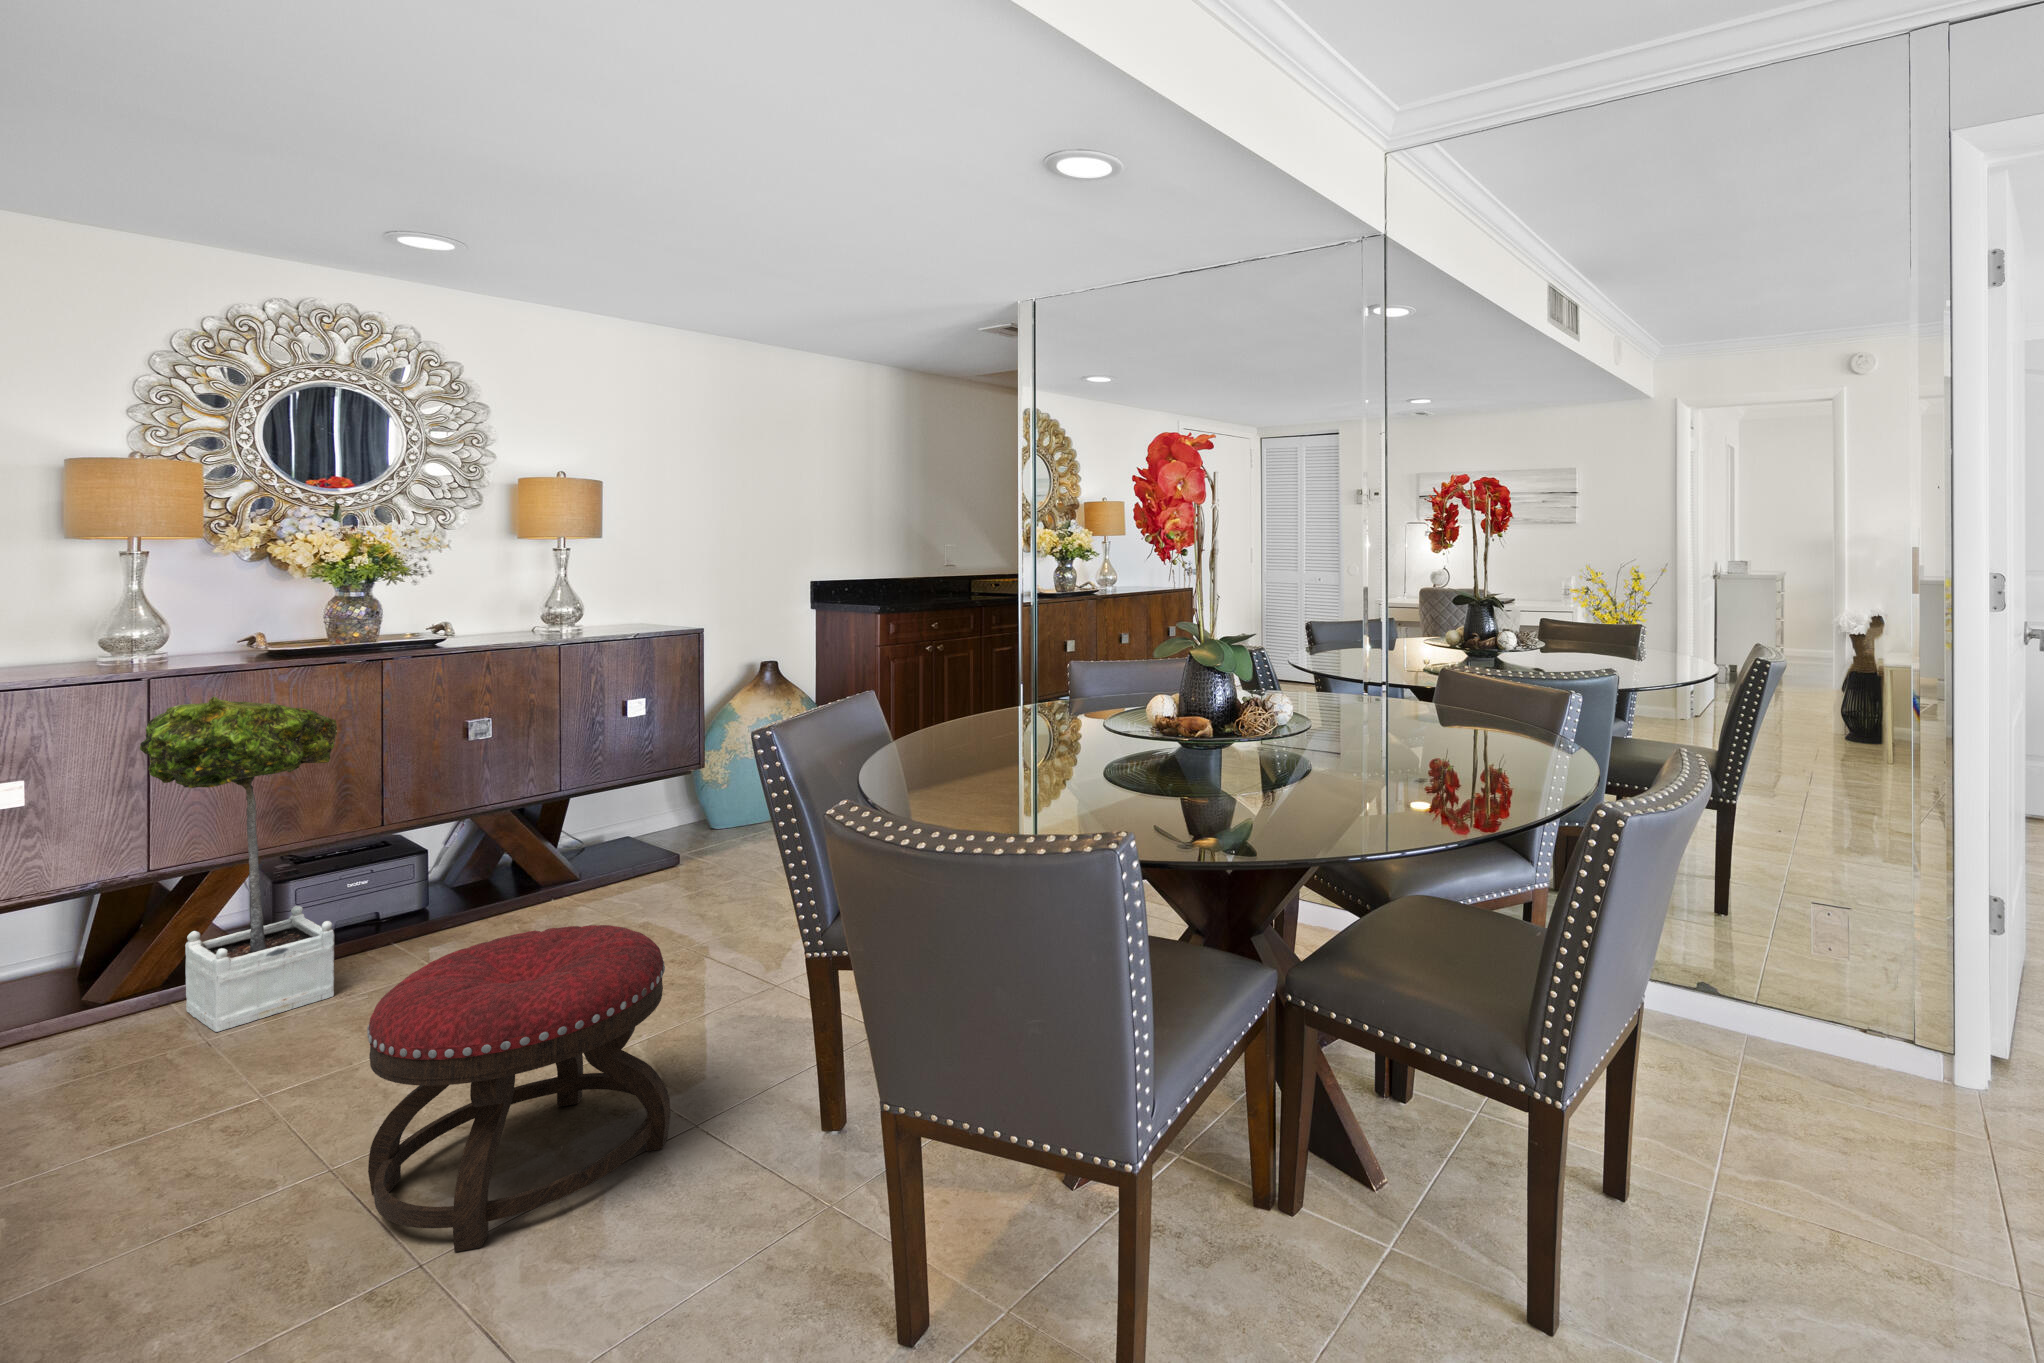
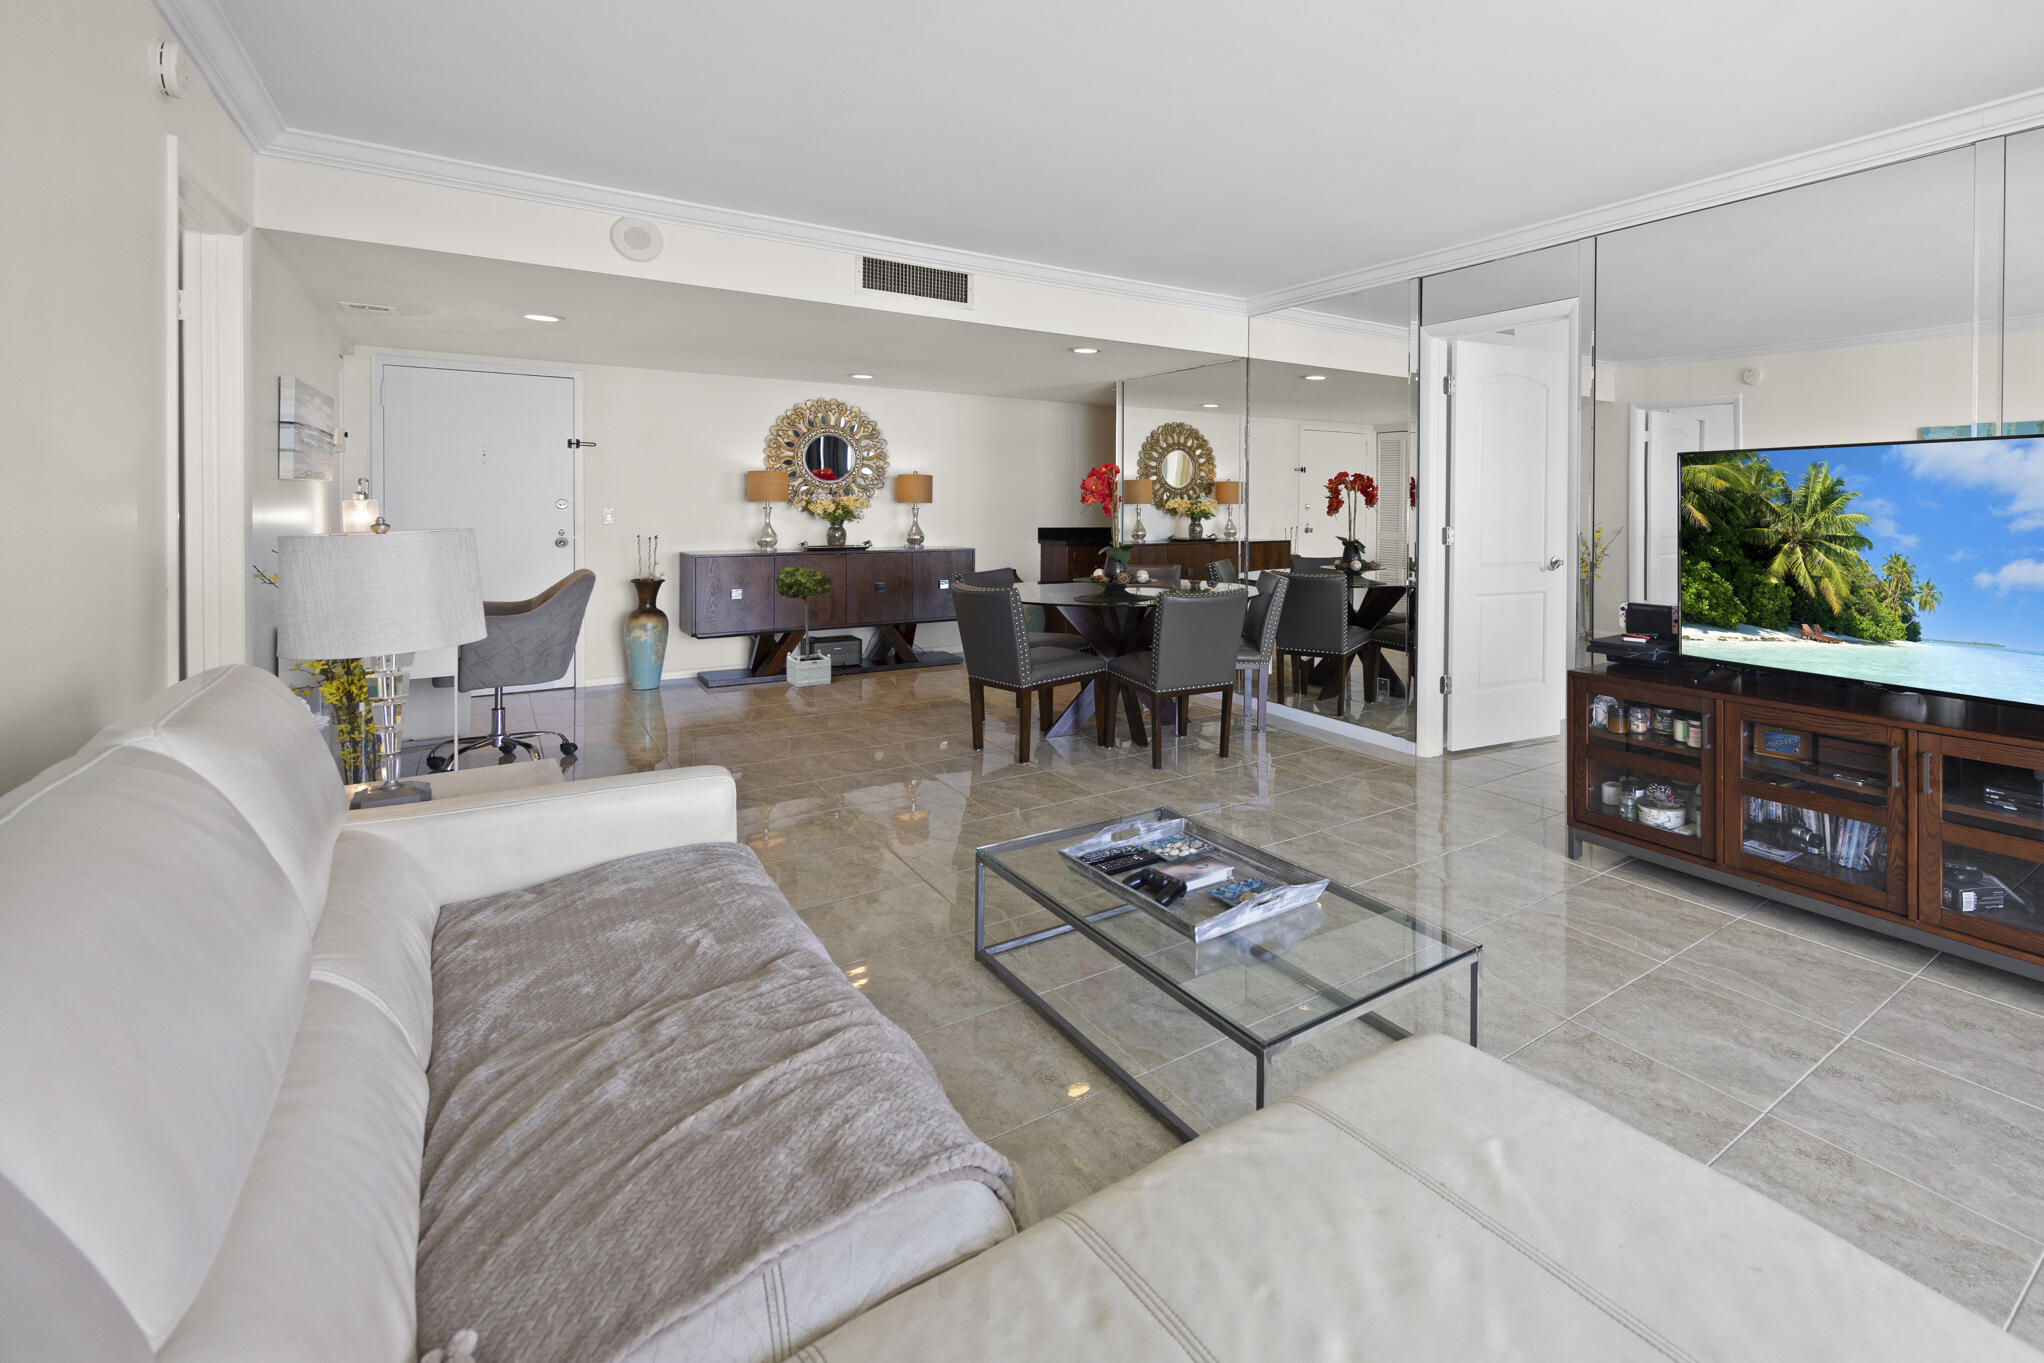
ottoman: present [367,925,671,1252] -> none [844,651,927,732]

